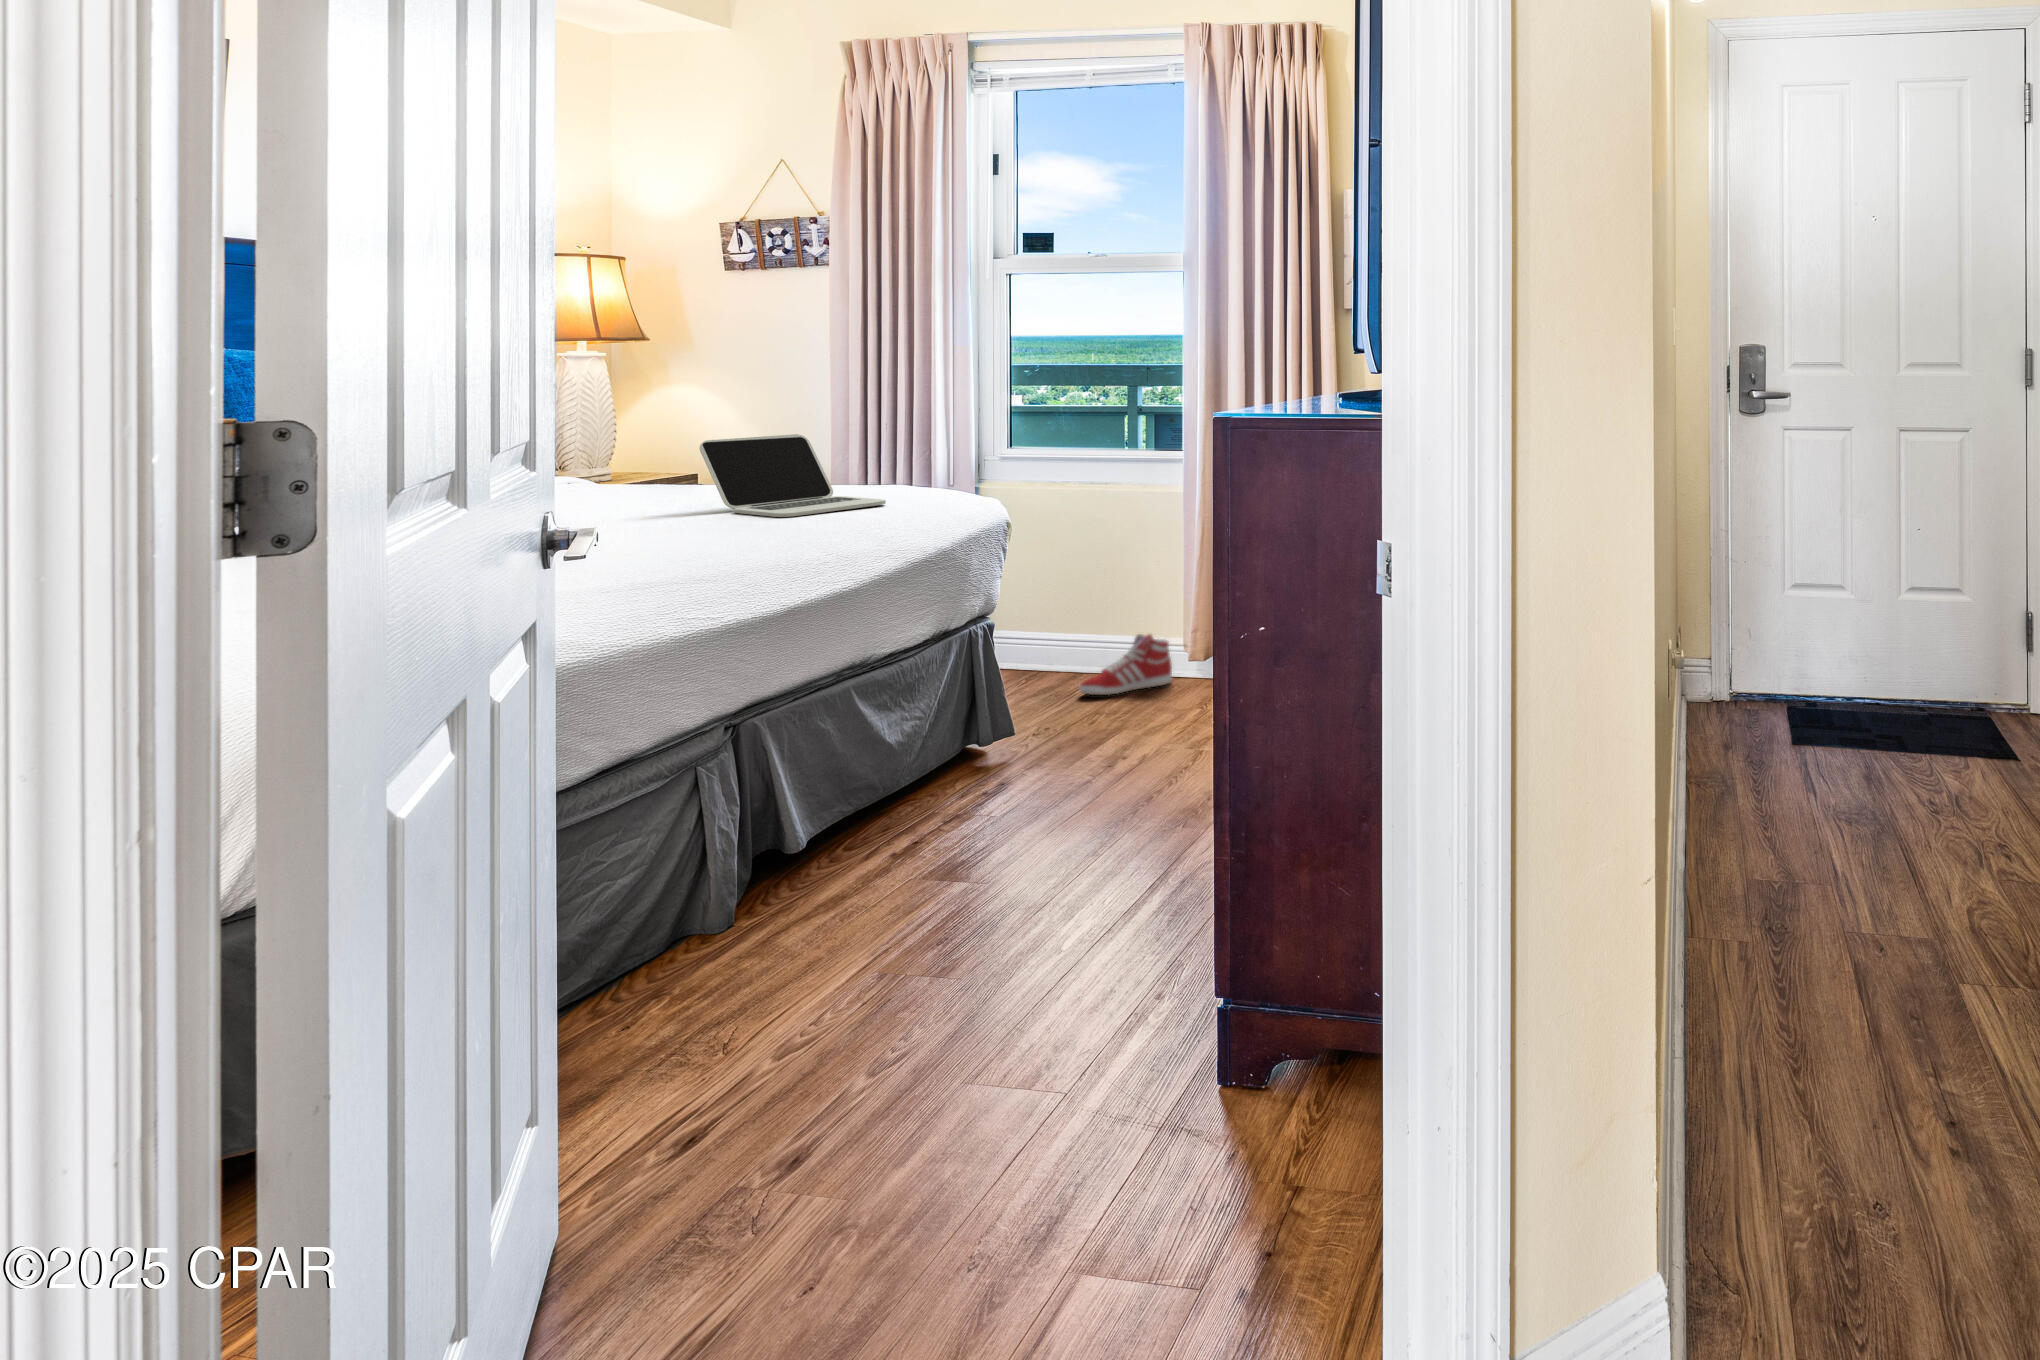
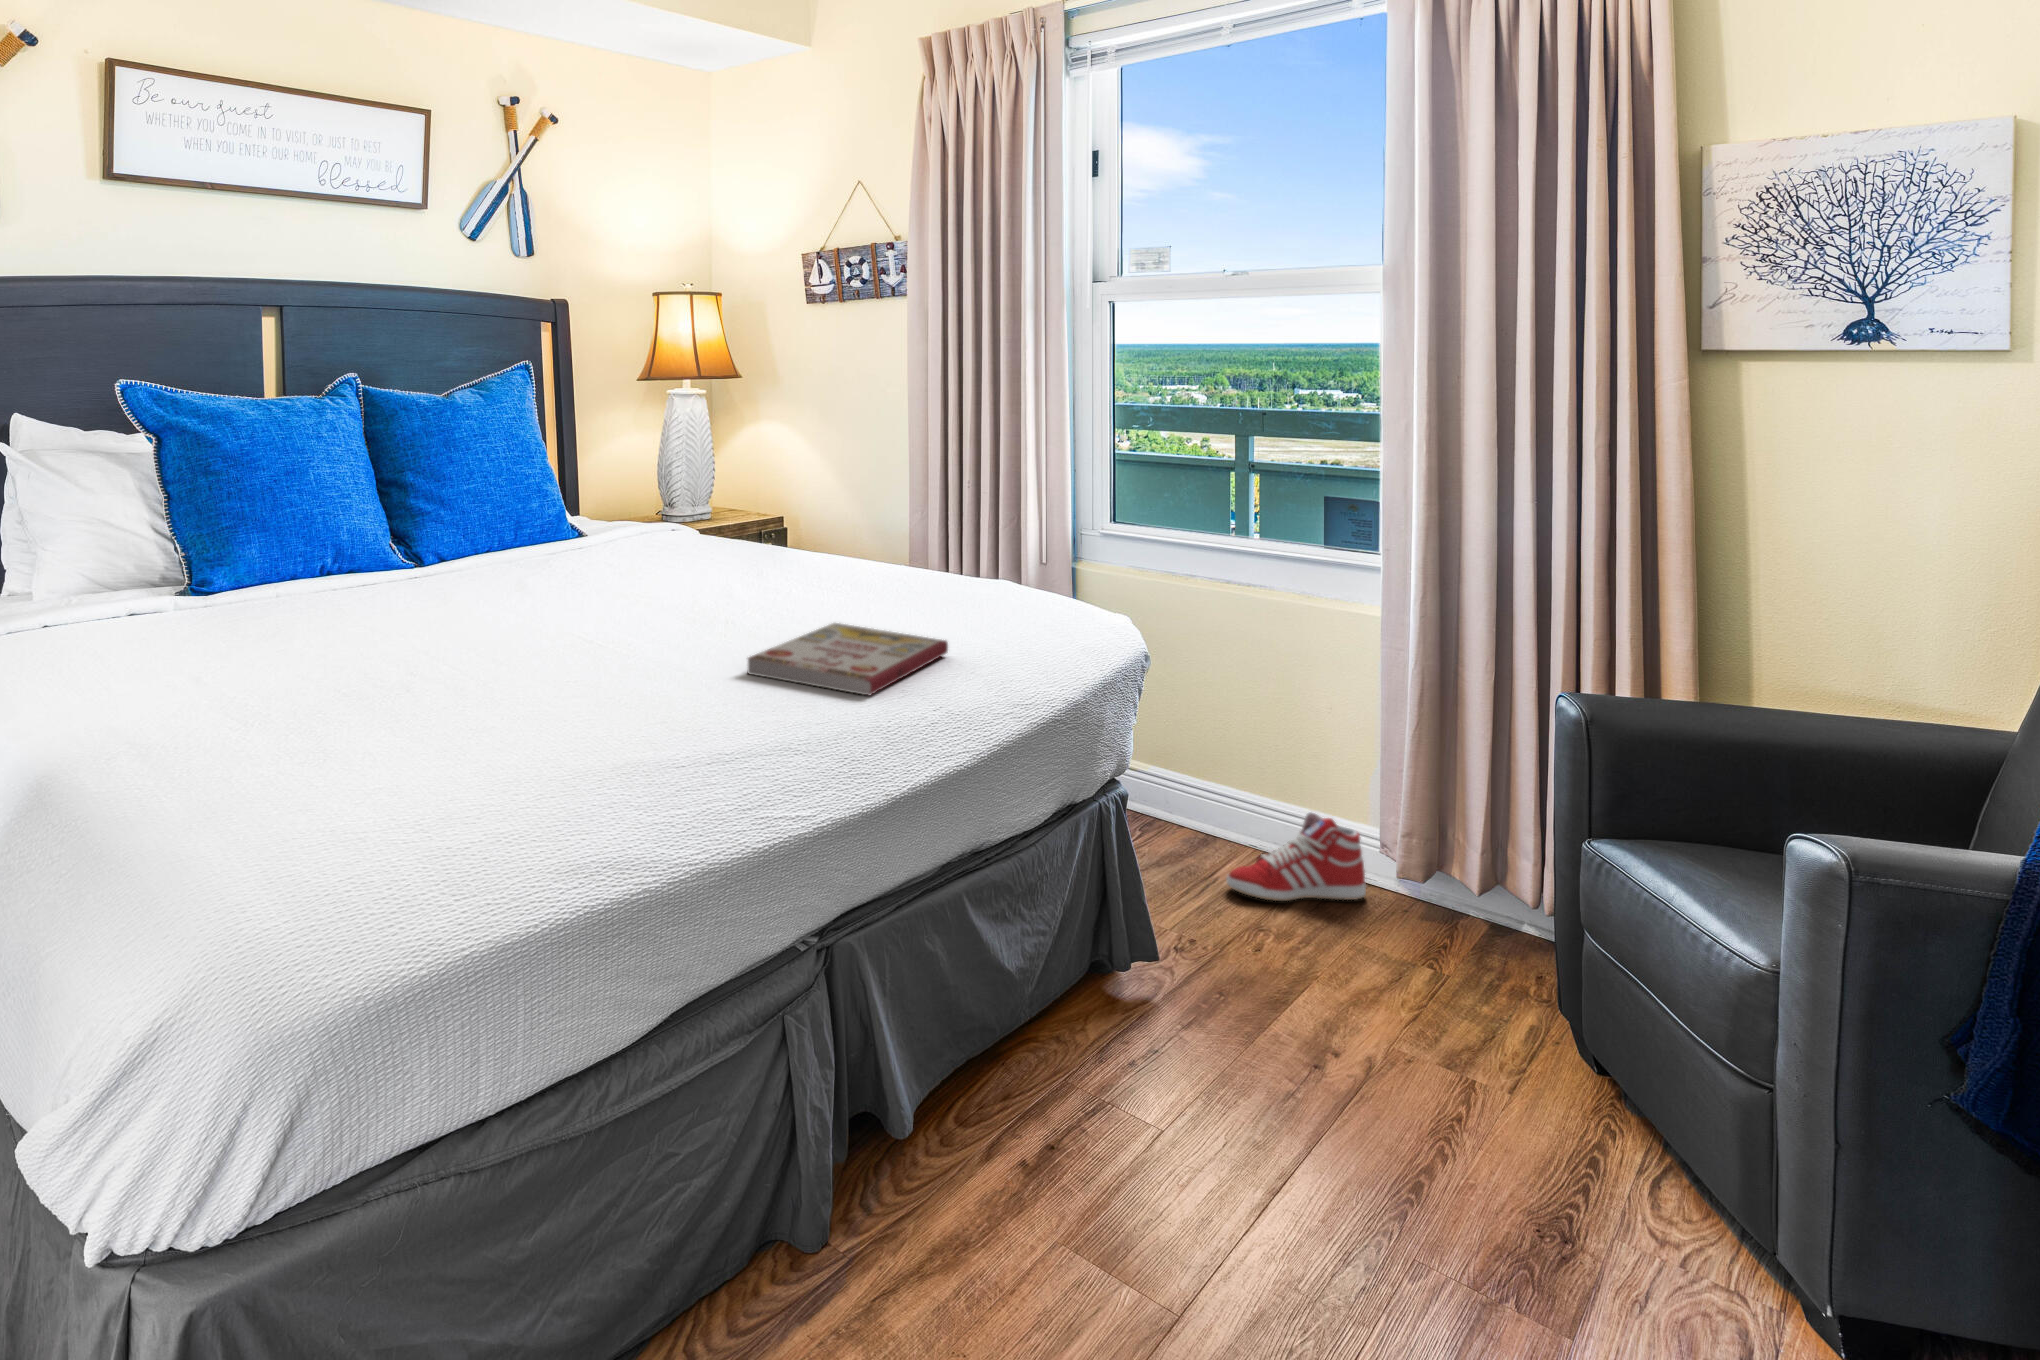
laptop: present [700,434,886,517] -> none [779,503,985,622]
book: none [675,514,847,546] -> present [747,623,948,695]

